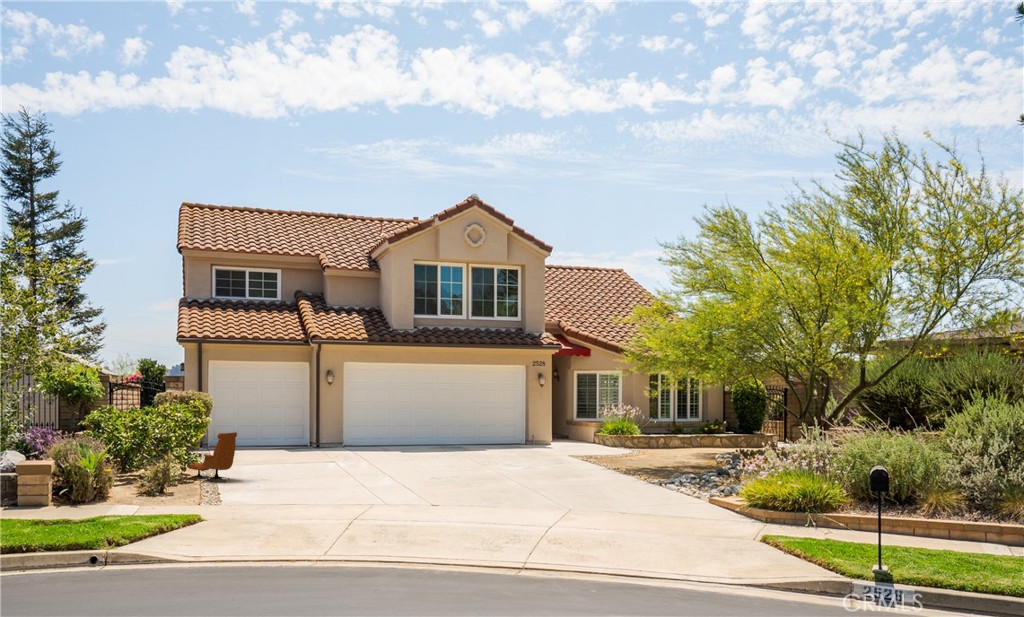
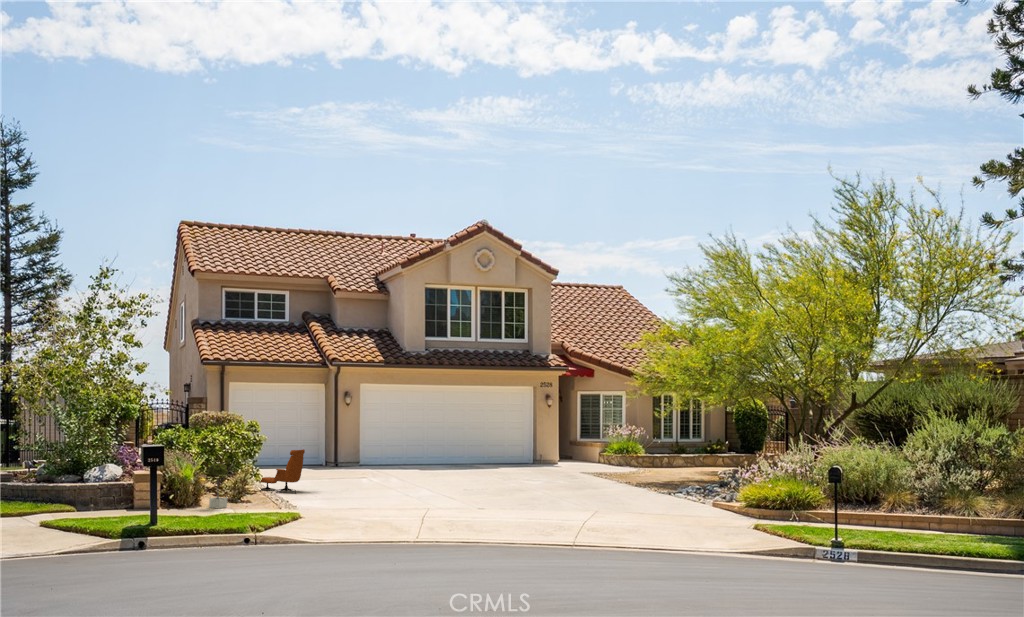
potted tree: none [88,450,115,506] -> present [208,463,228,509]

